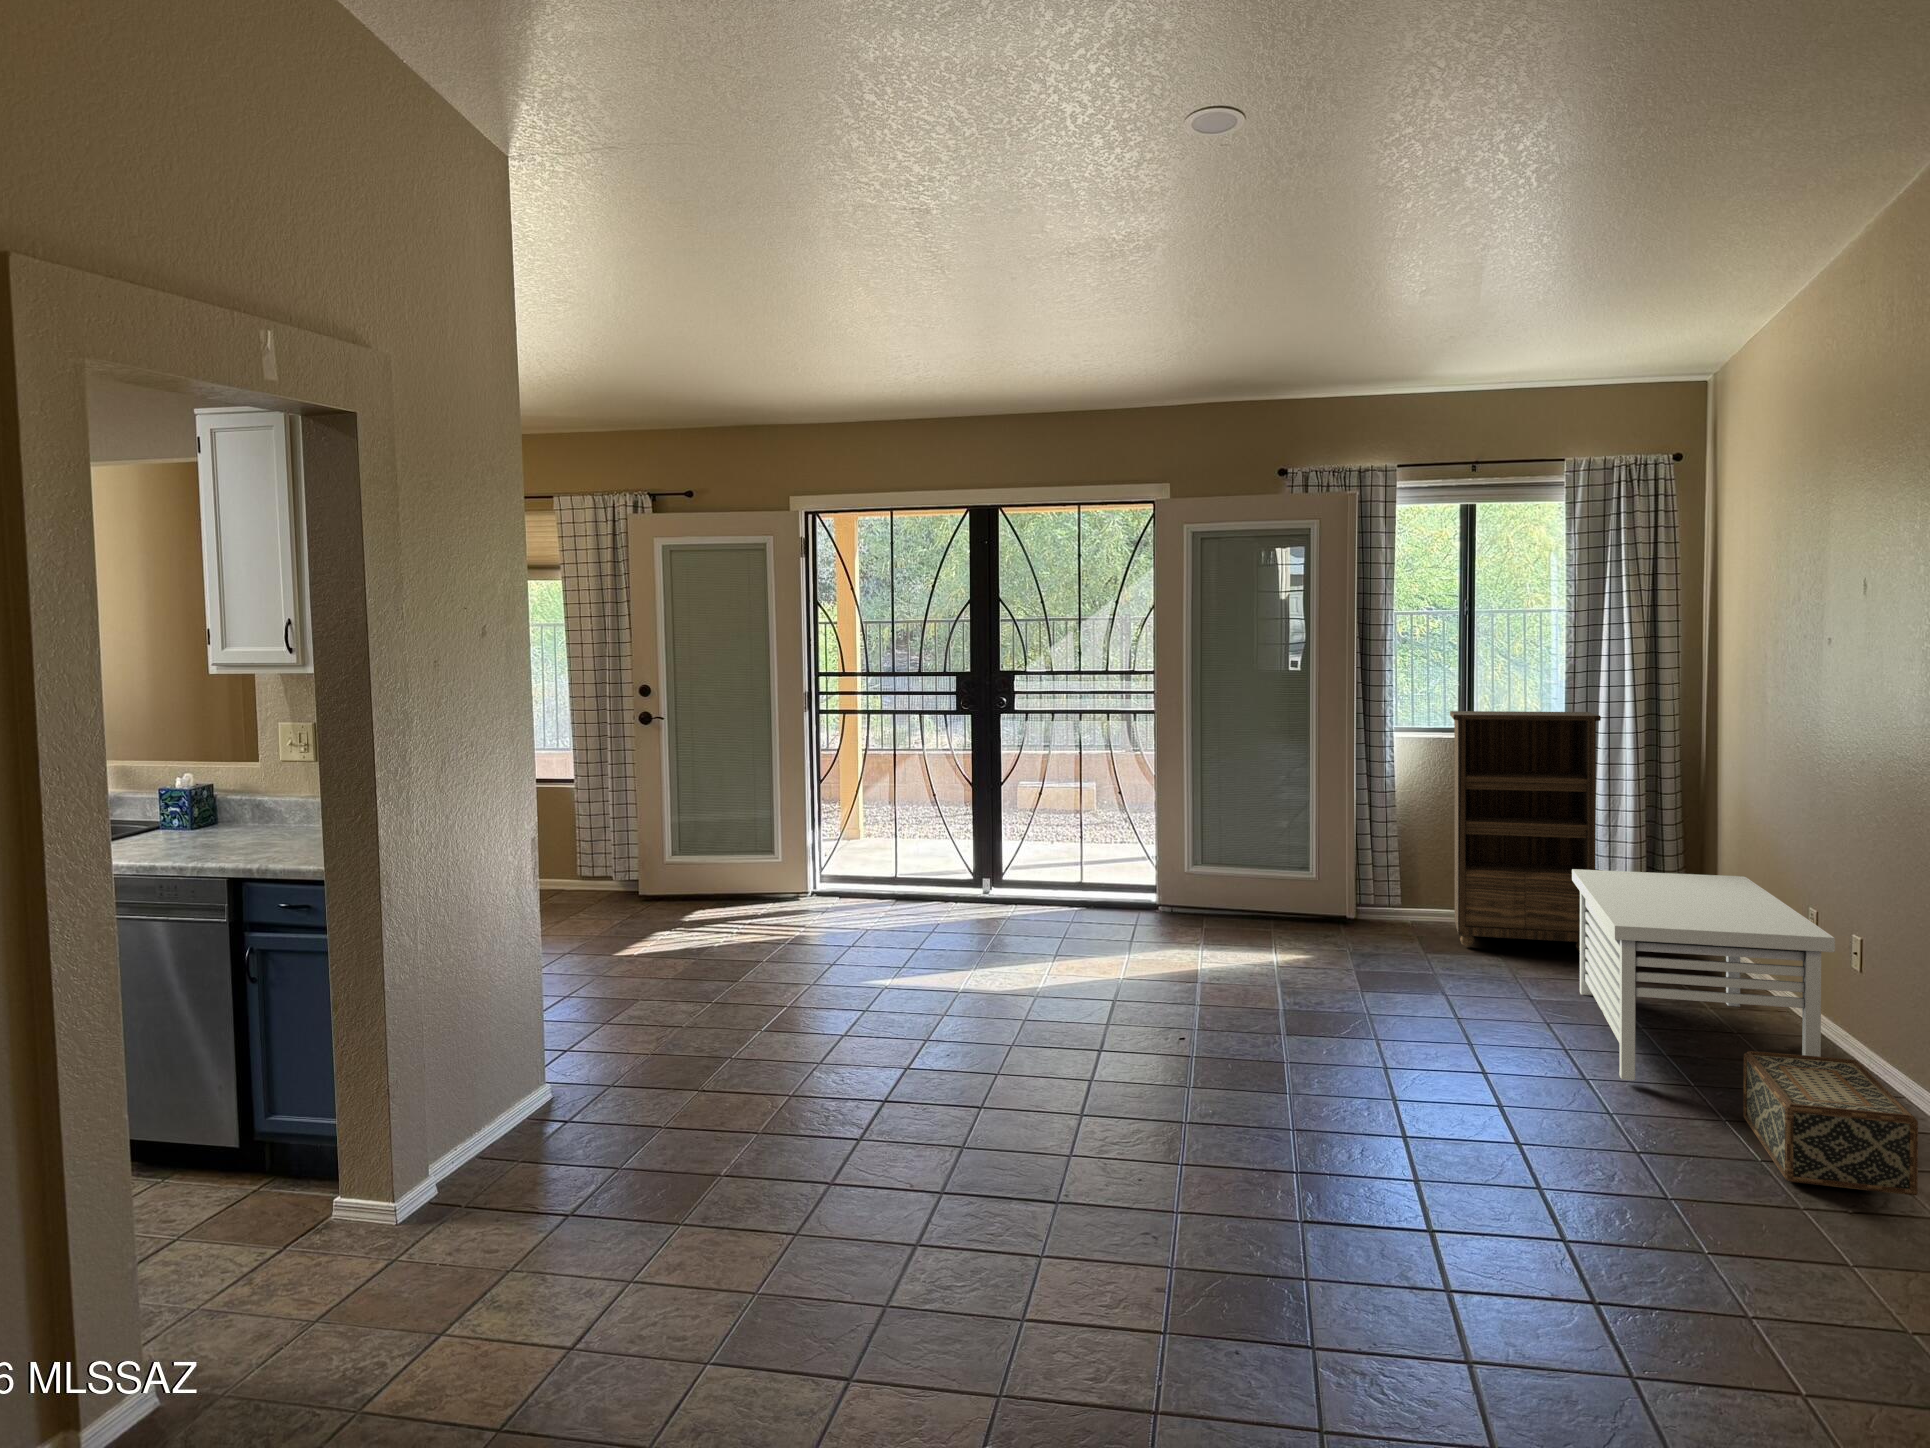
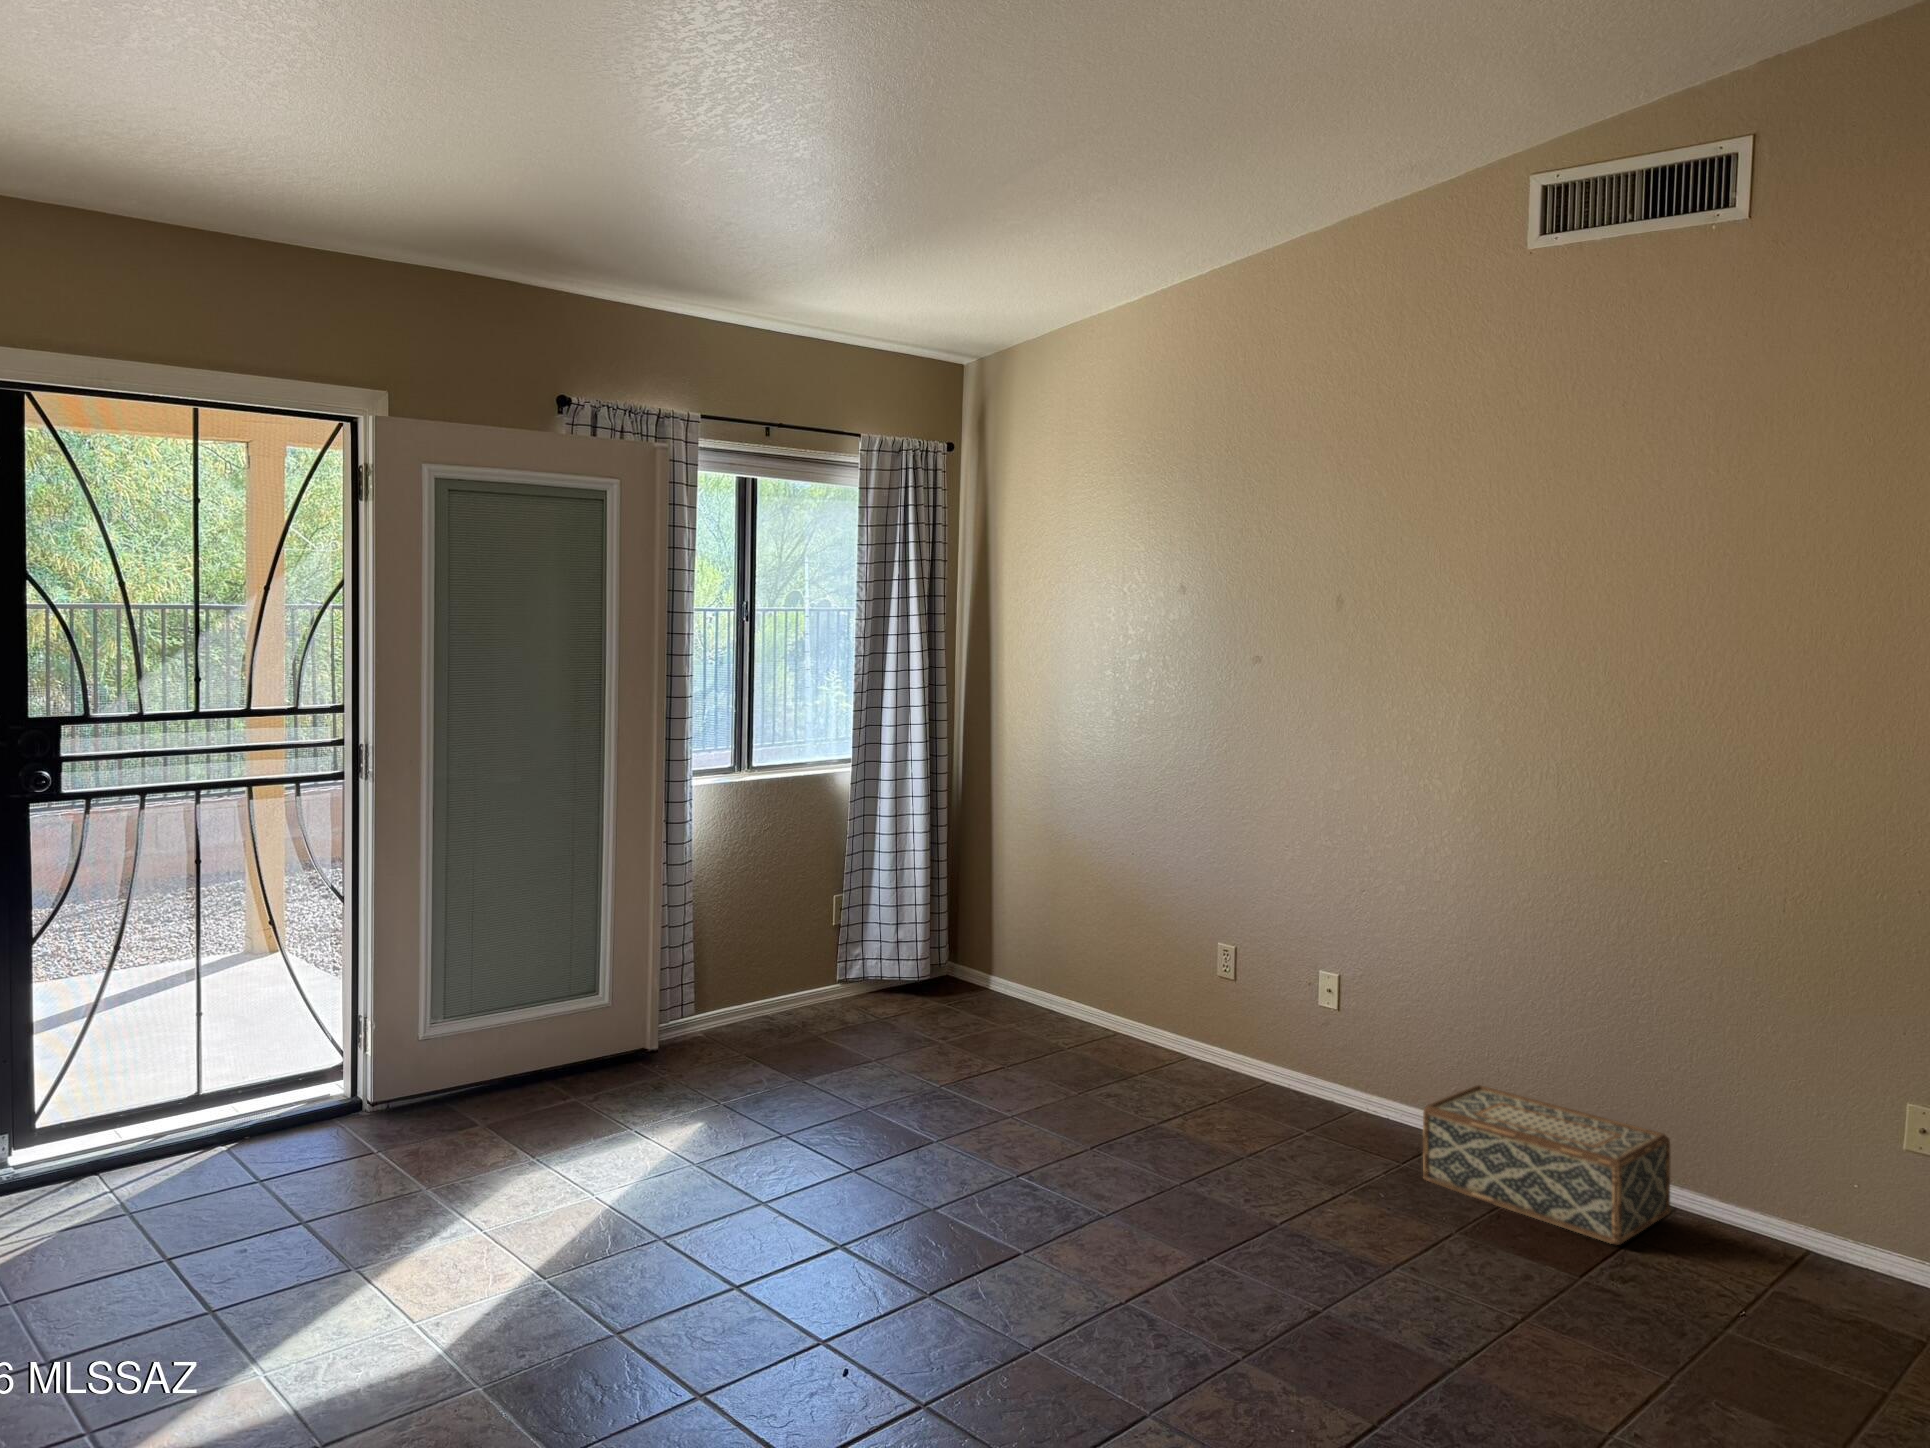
bookshelf: present [1450,711,1601,952] -> none [757,738,940,1047]
storage bench: present [1572,869,1835,1080] -> none [1006,906,1423,1178]

